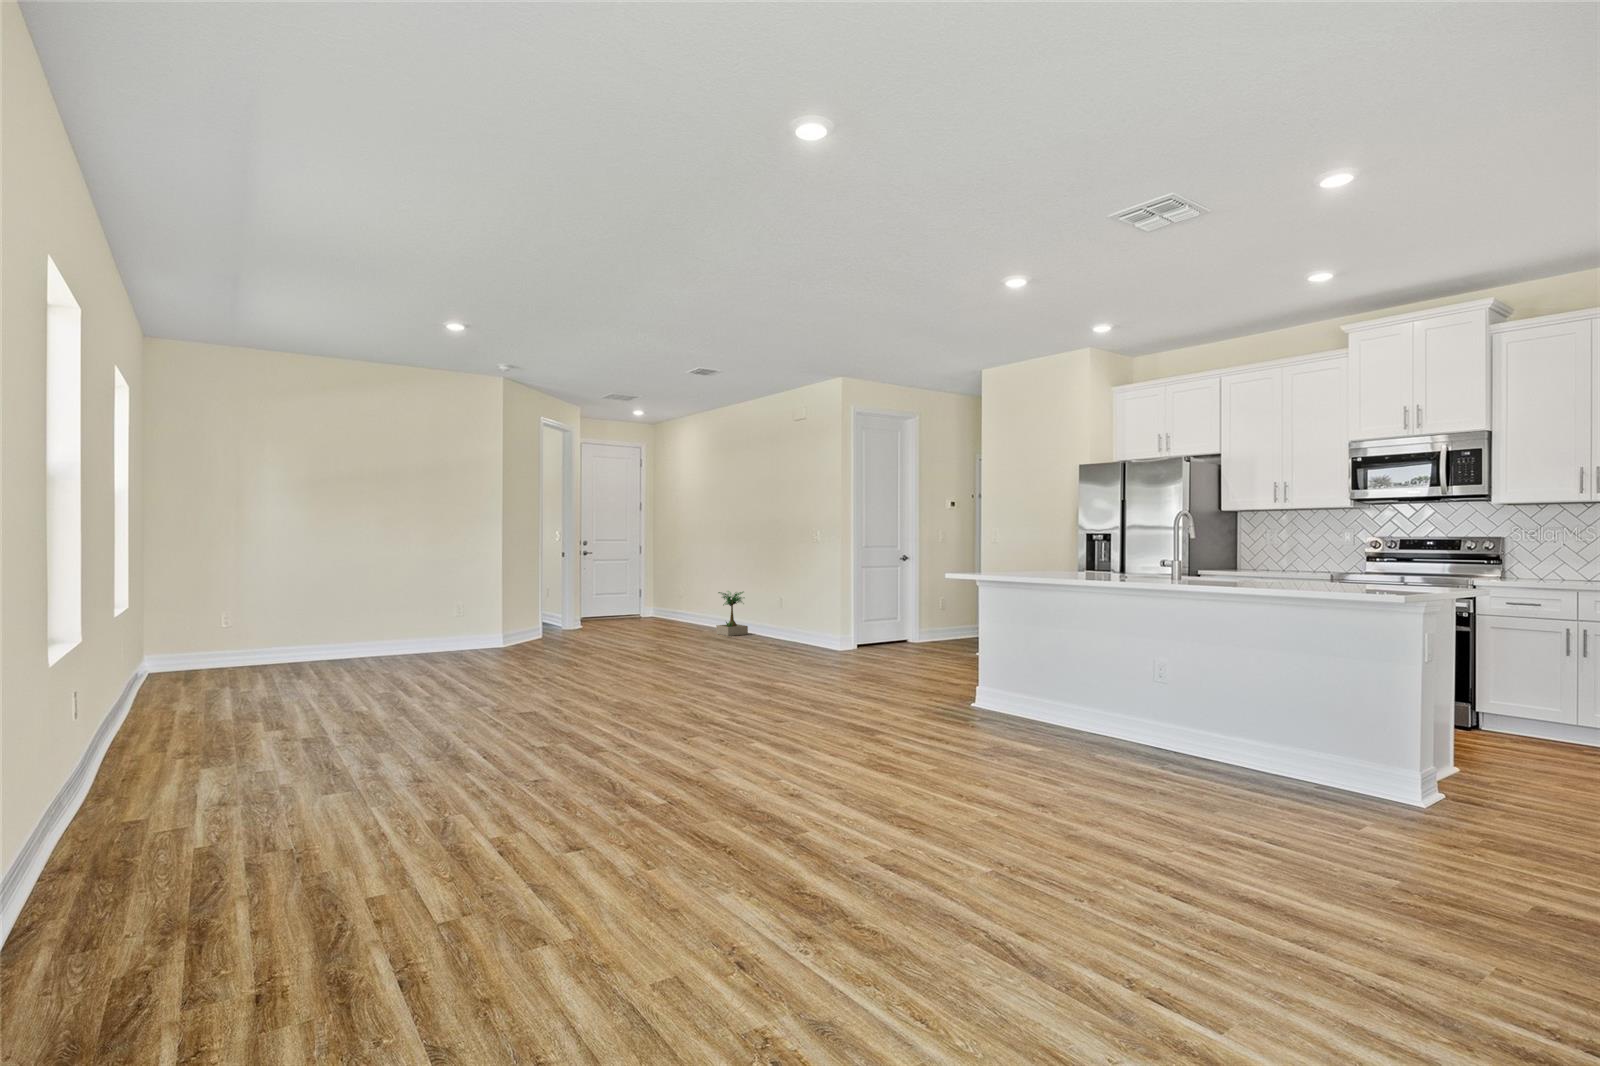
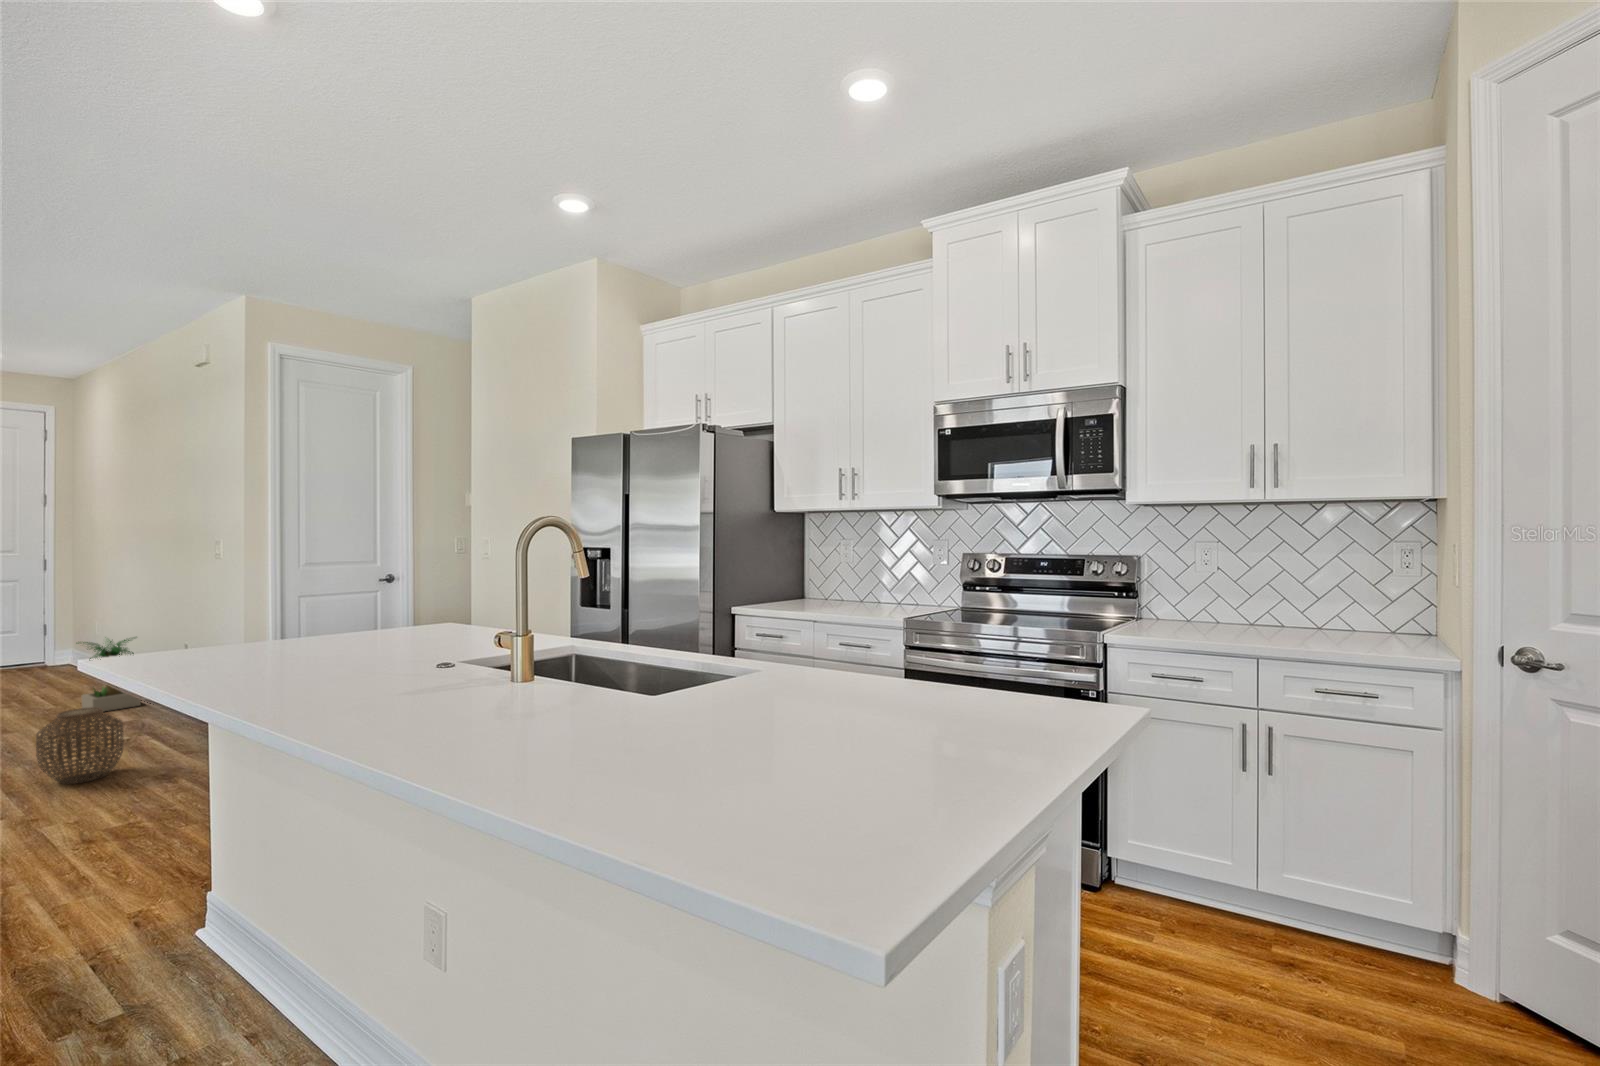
woven basket: none [765,620,802,660] -> present [36,707,124,784]

